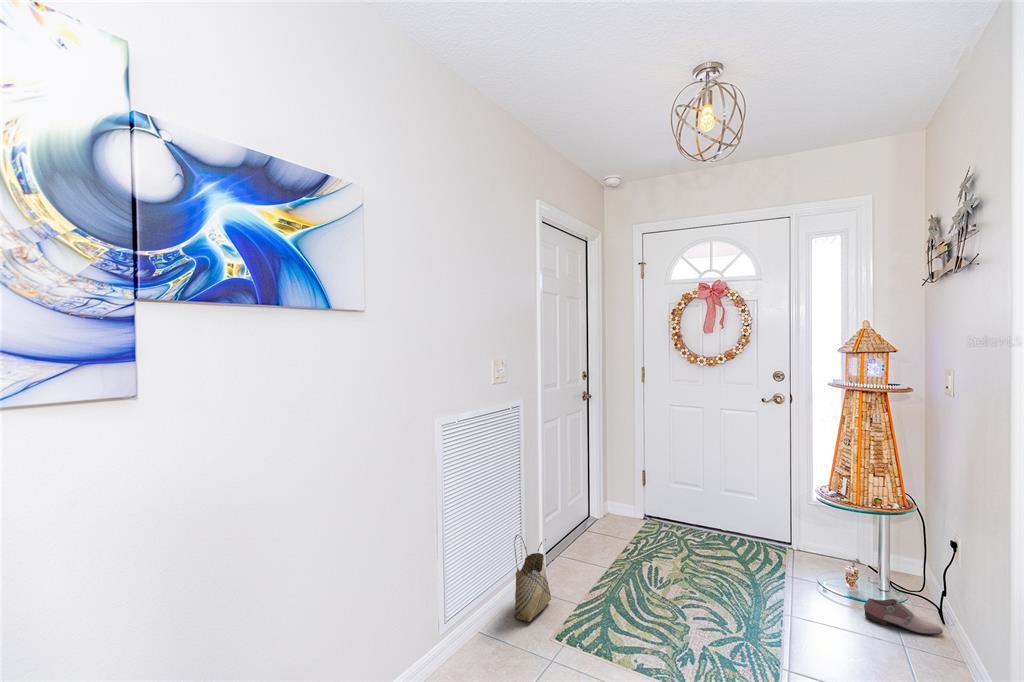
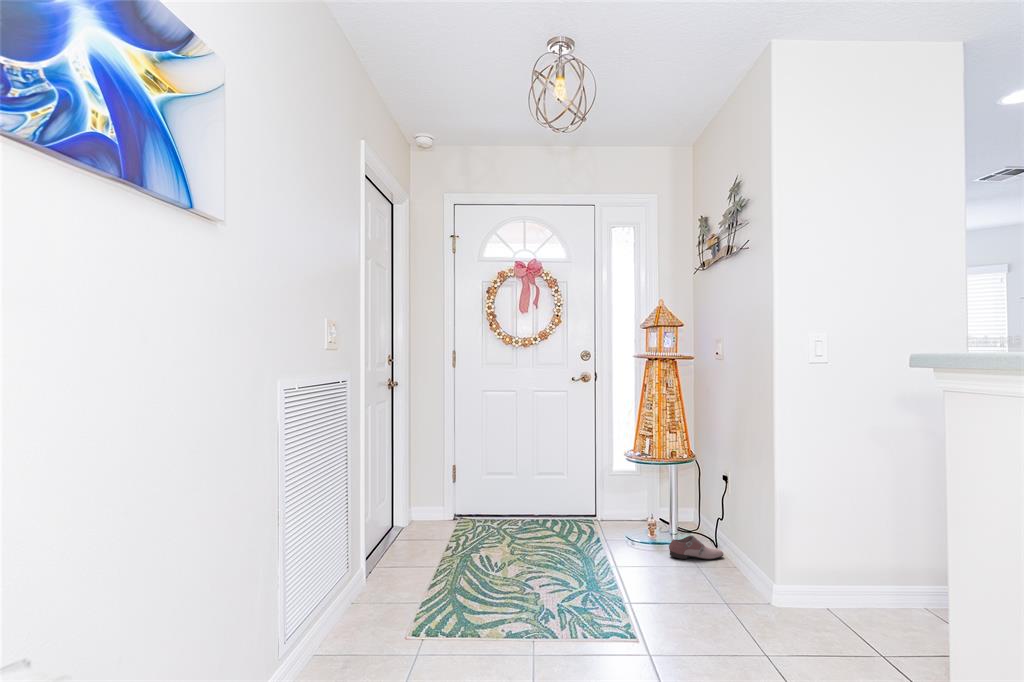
woven basket: present [514,535,551,622] -> none [351,529,391,628]

